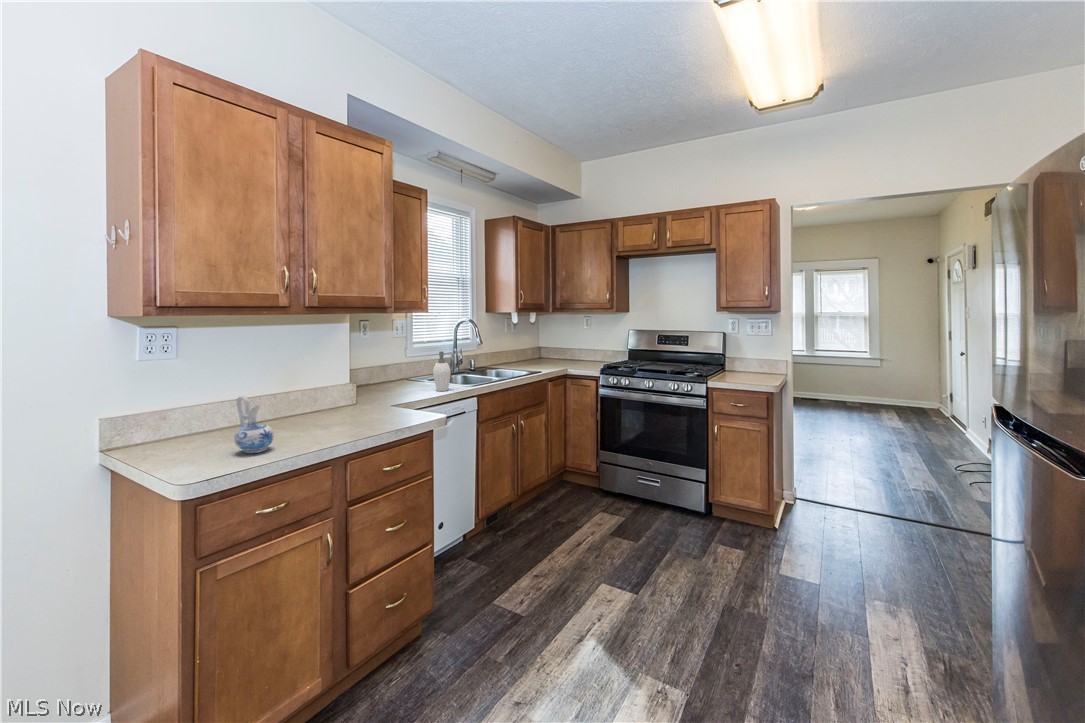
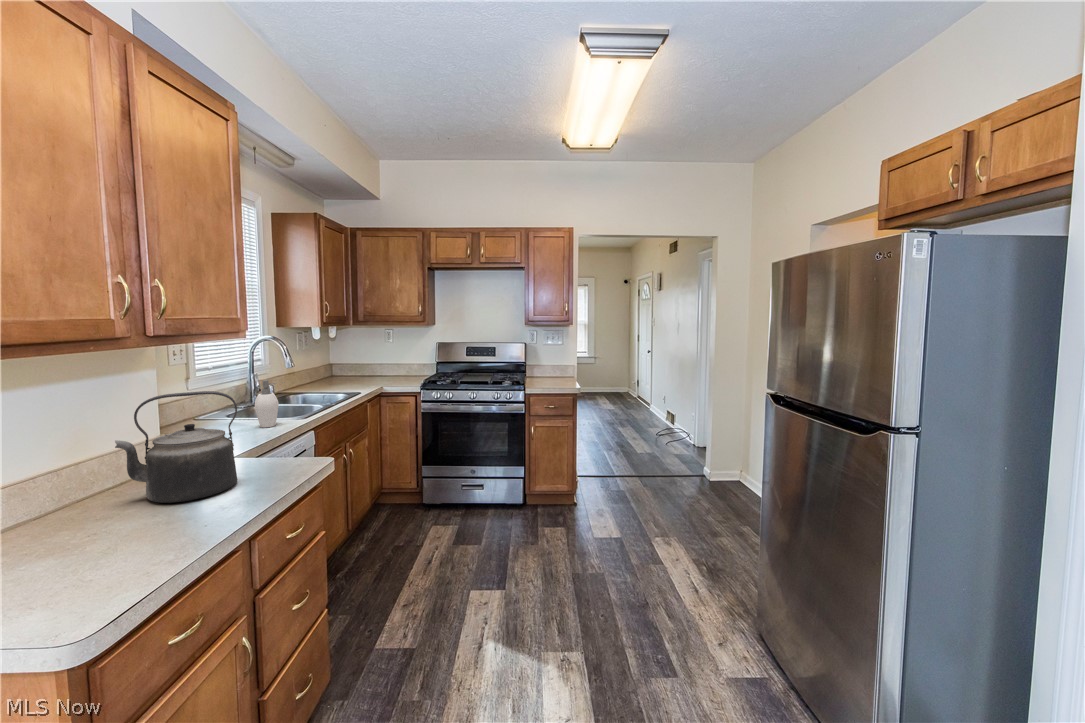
kettle: none [300,349,374,429] -> present [115,391,237,503]
ceramic pitcher: present [235,396,274,453] -> none [57,480,129,563]

